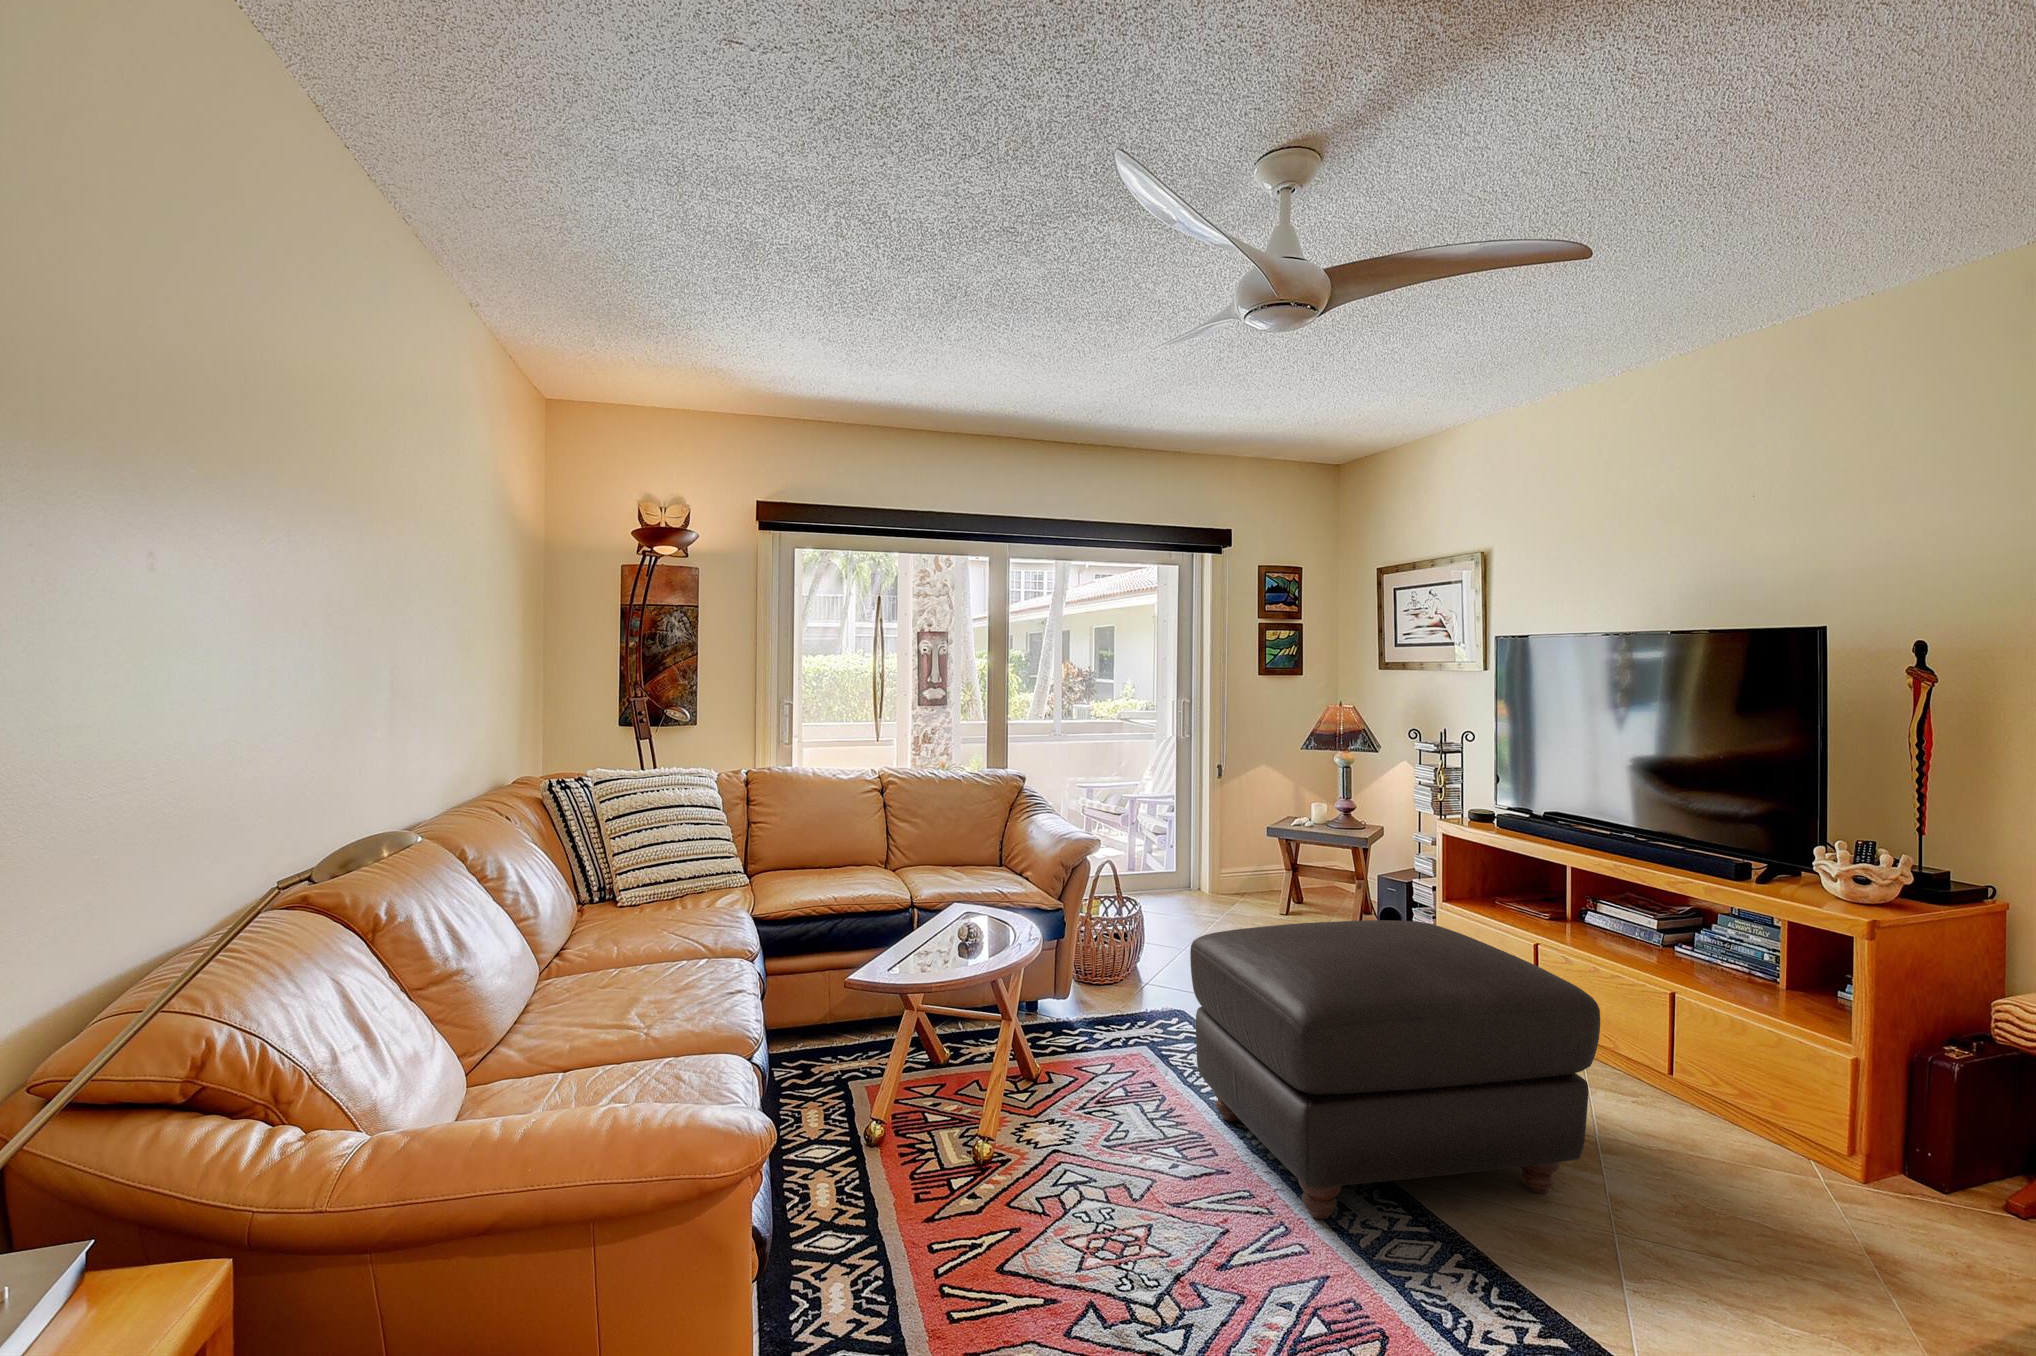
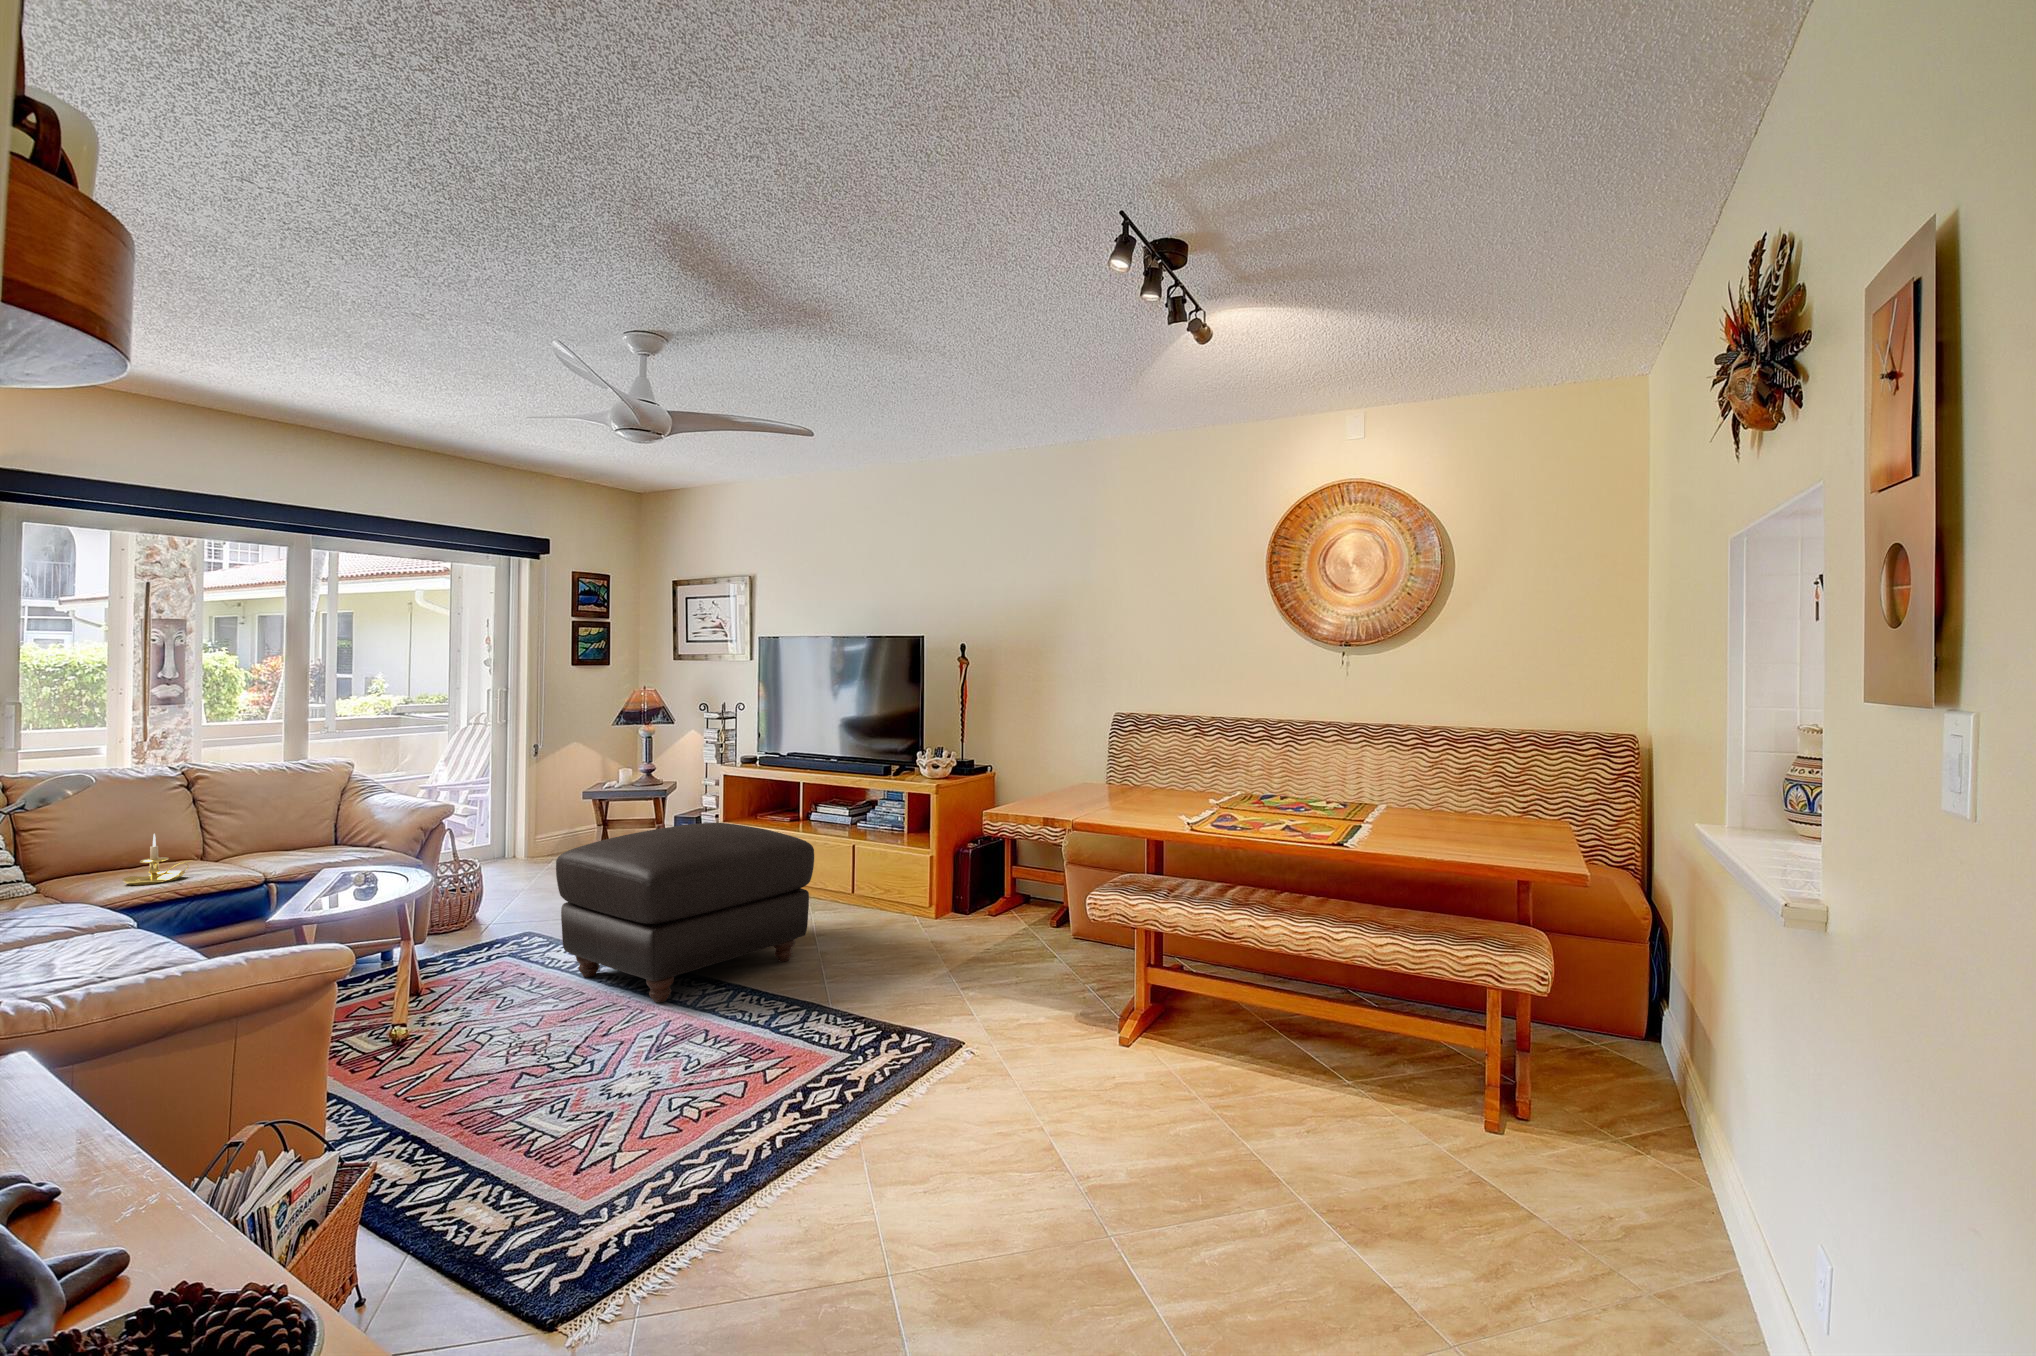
candle holder: none [808,842,864,894] -> present [122,834,193,885]

